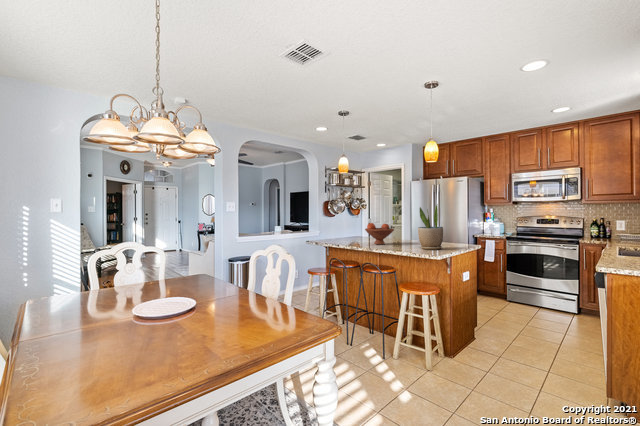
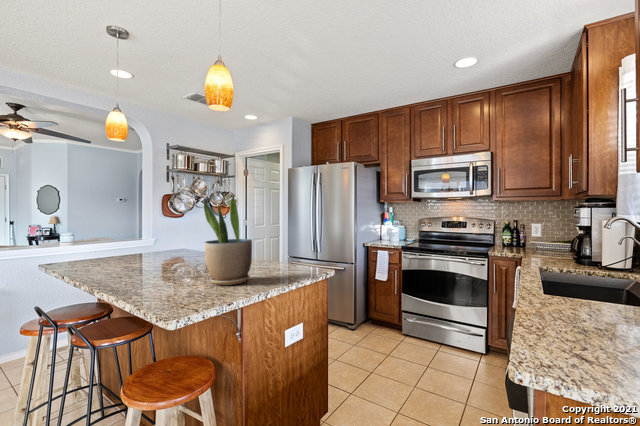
fruit bowl: present [365,223,394,244] -> none [141,230,198,270]

